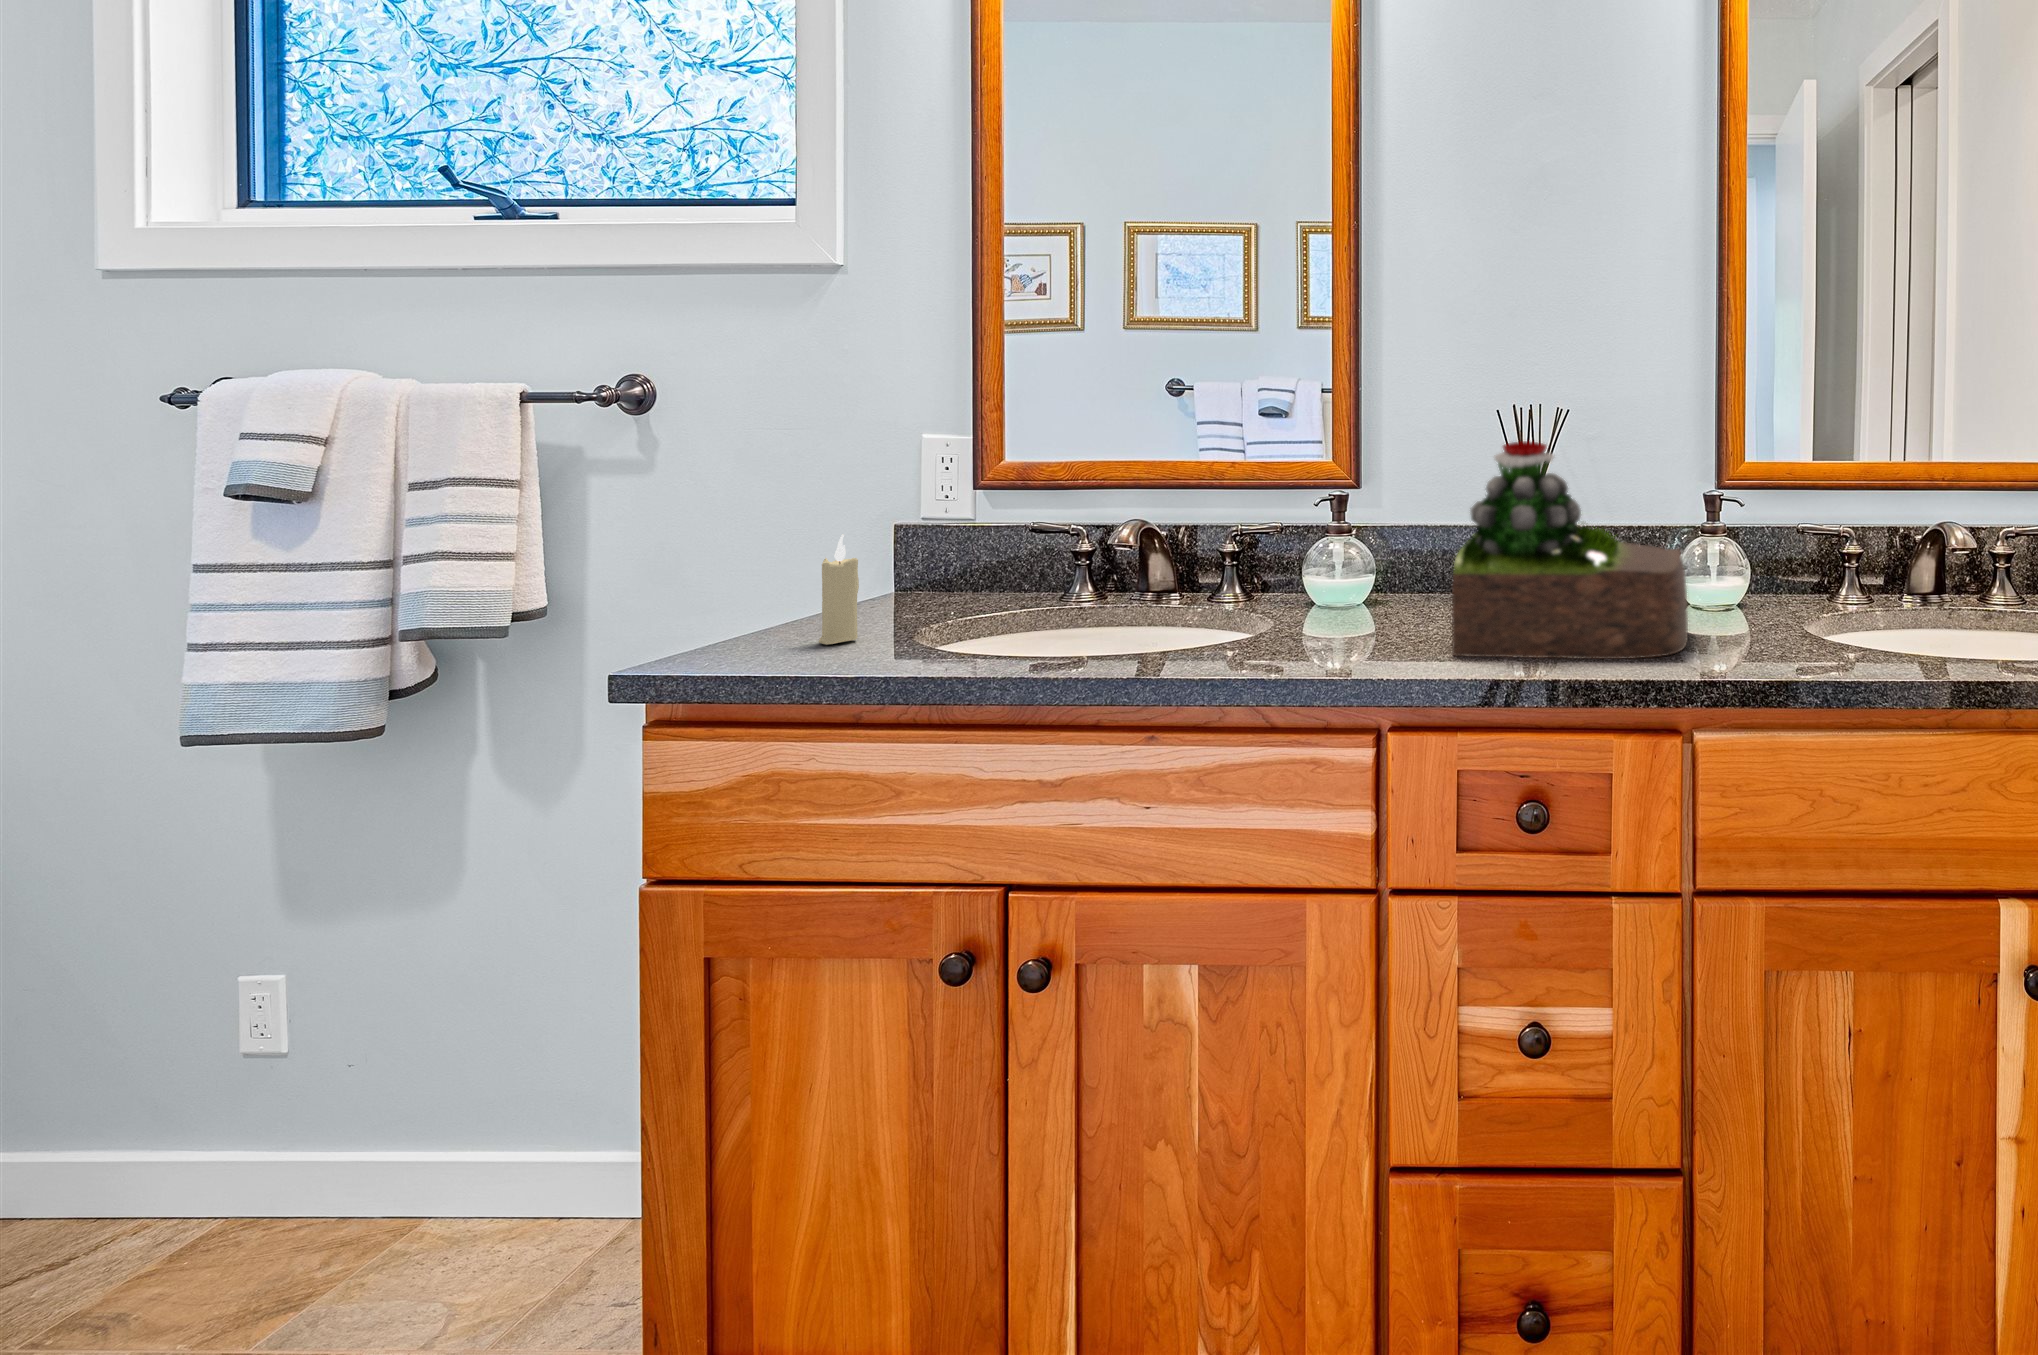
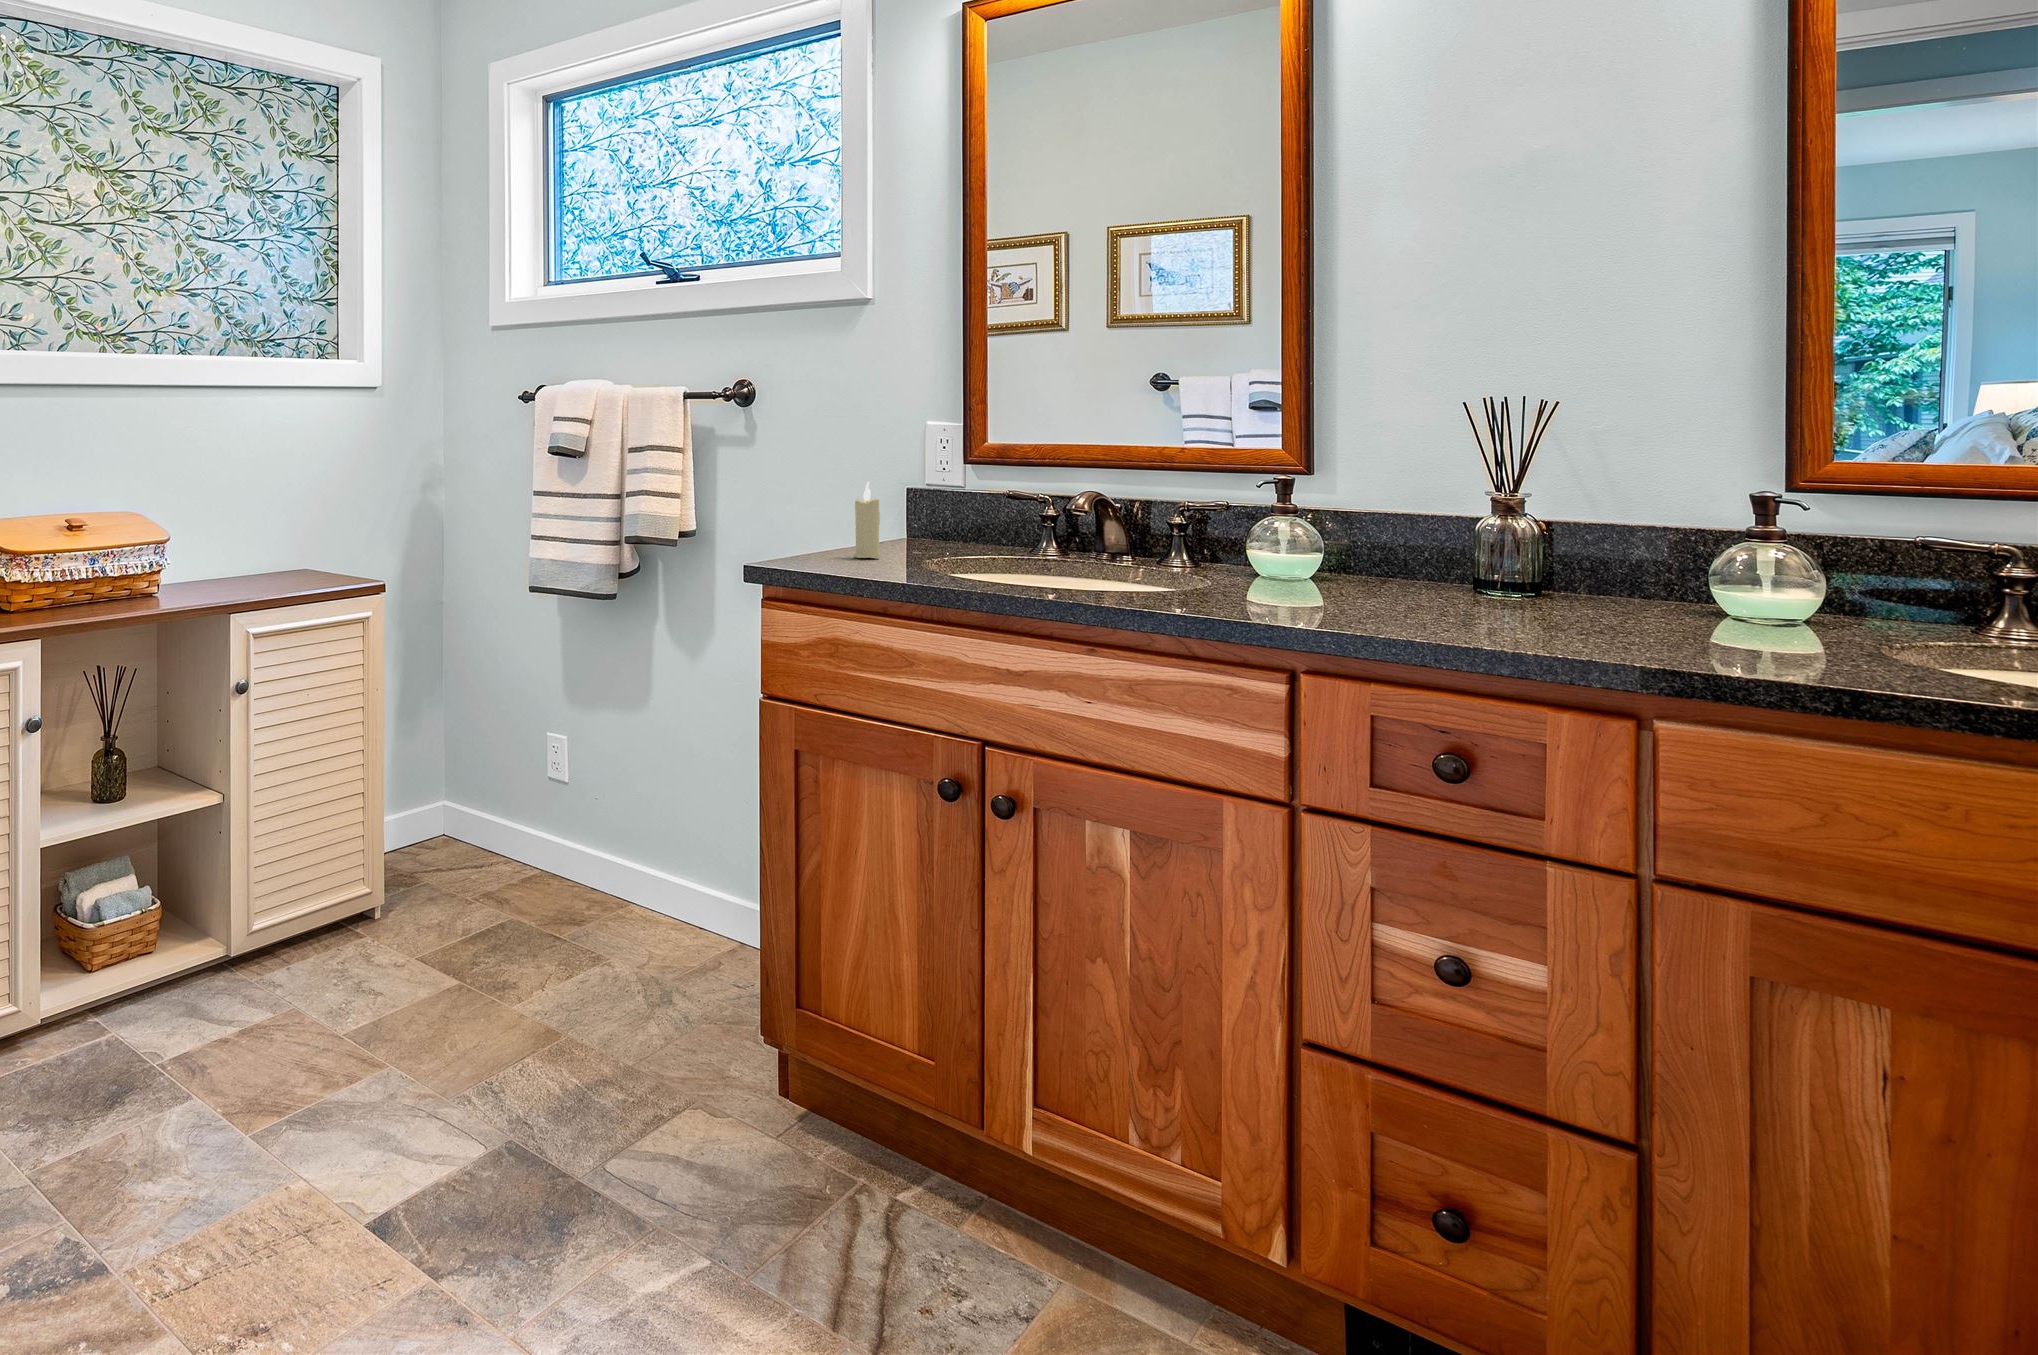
succulent plant: present [1452,441,1688,659] -> none [1378,427,1690,643]

